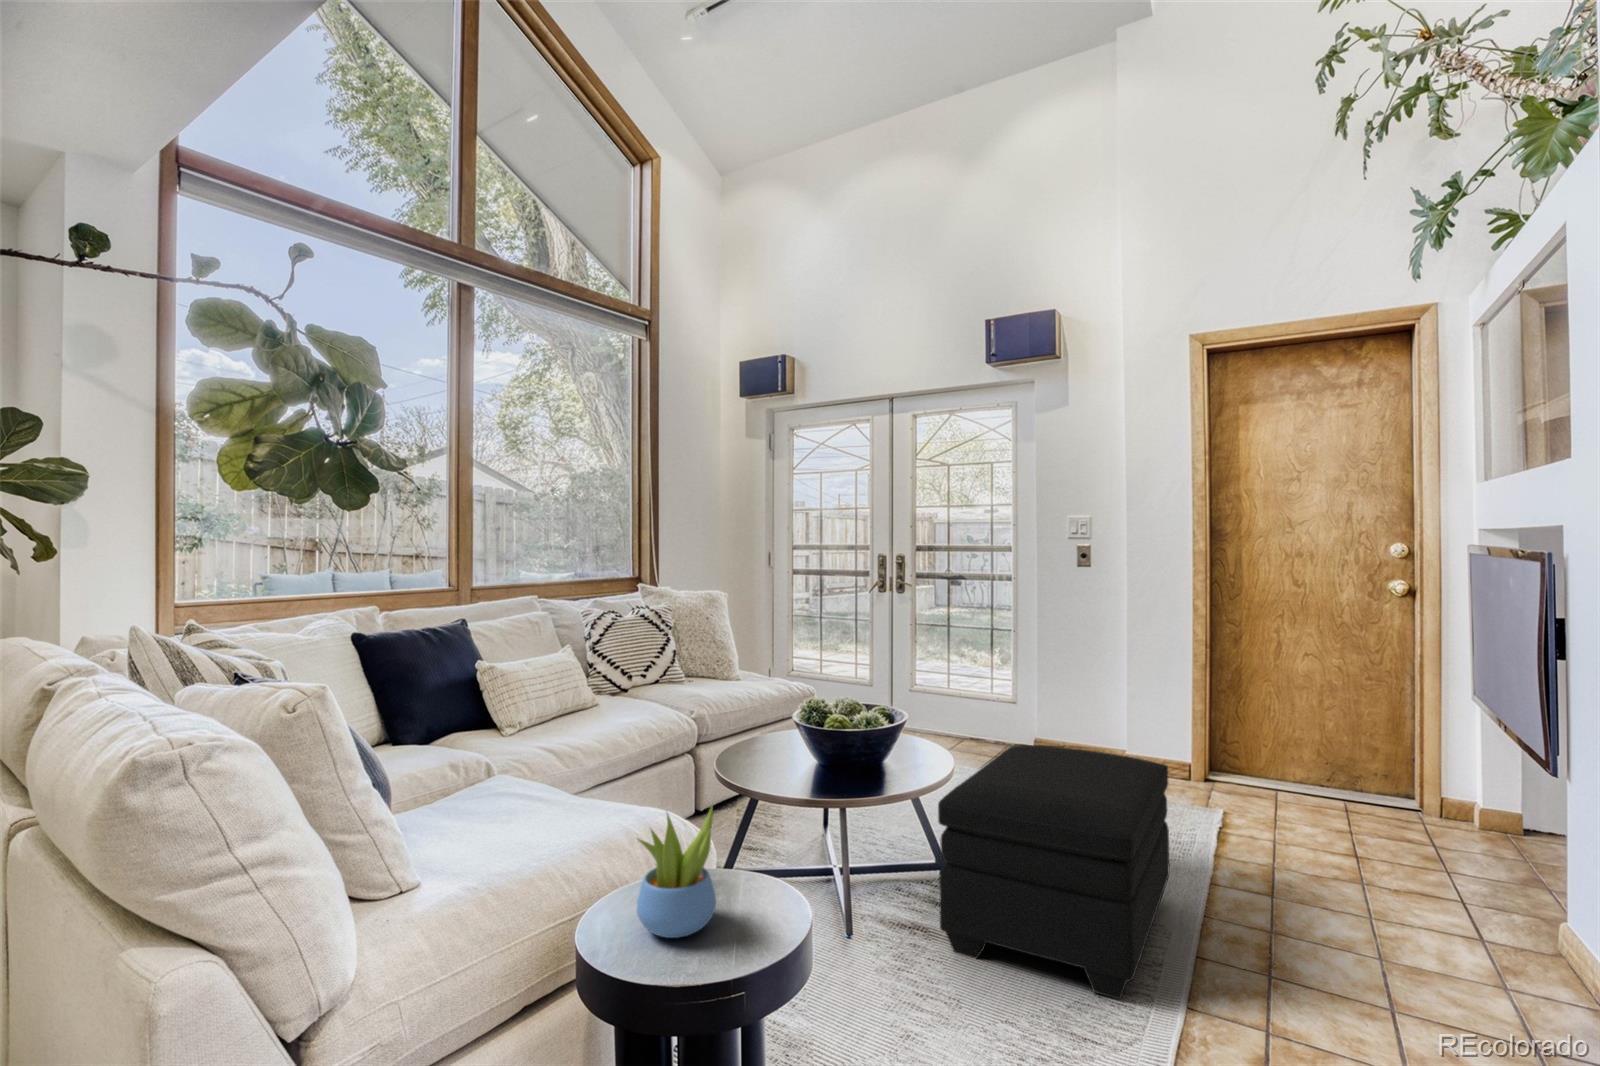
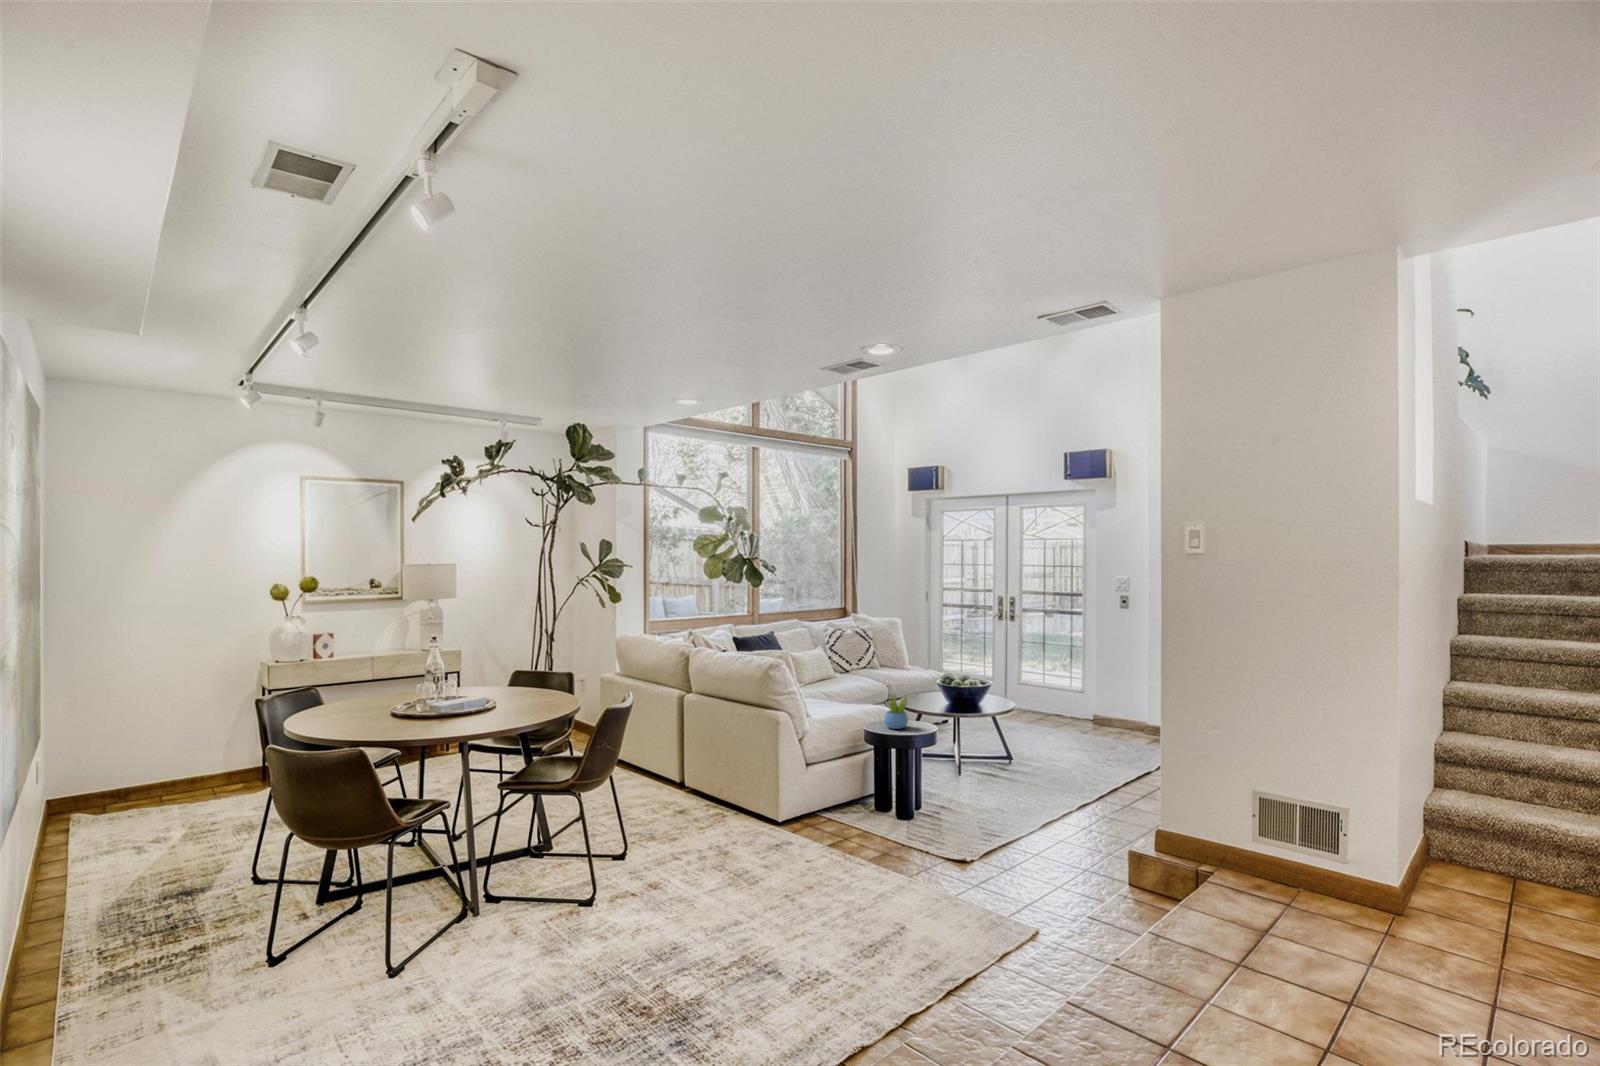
ottoman: present [938,745,1169,1000] -> none [999,701,1121,795]

